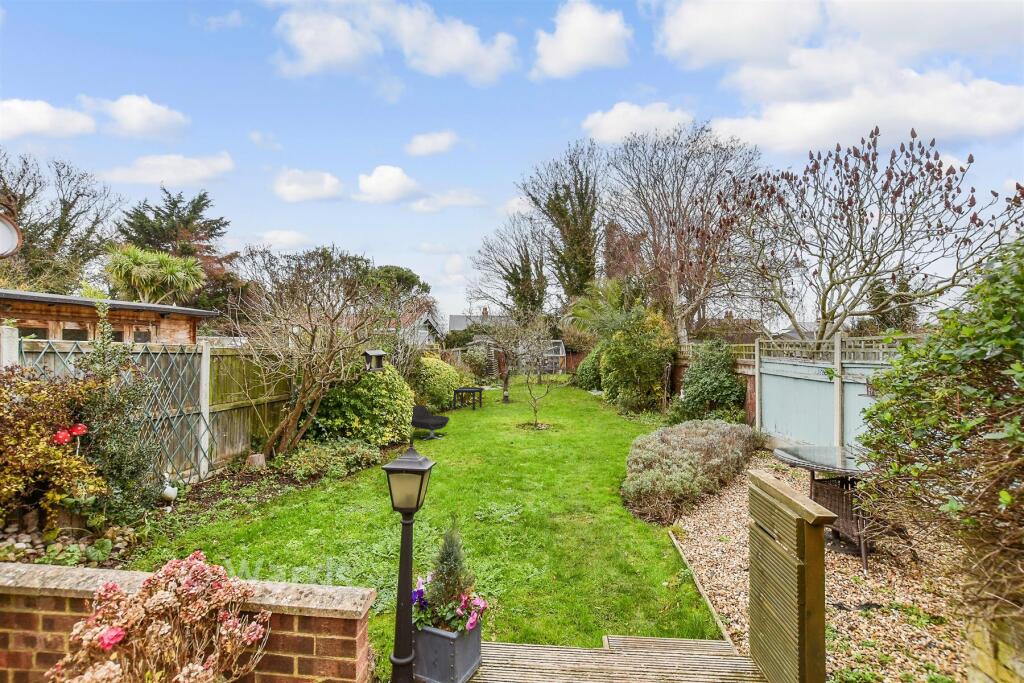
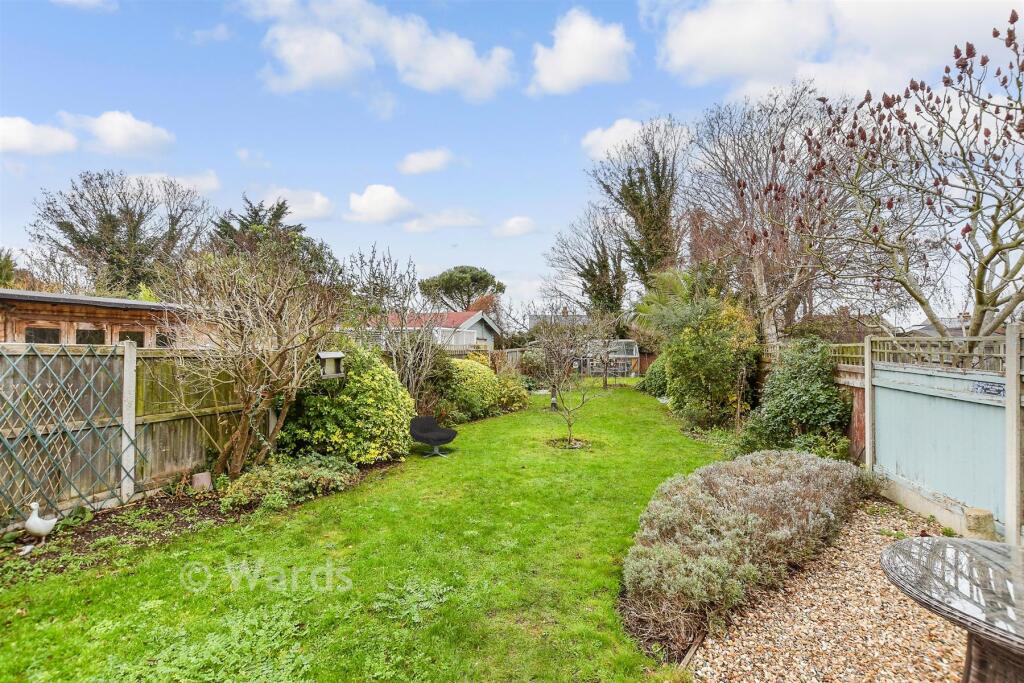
round table: present [453,387,484,410] -> none [489,393,527,419]

